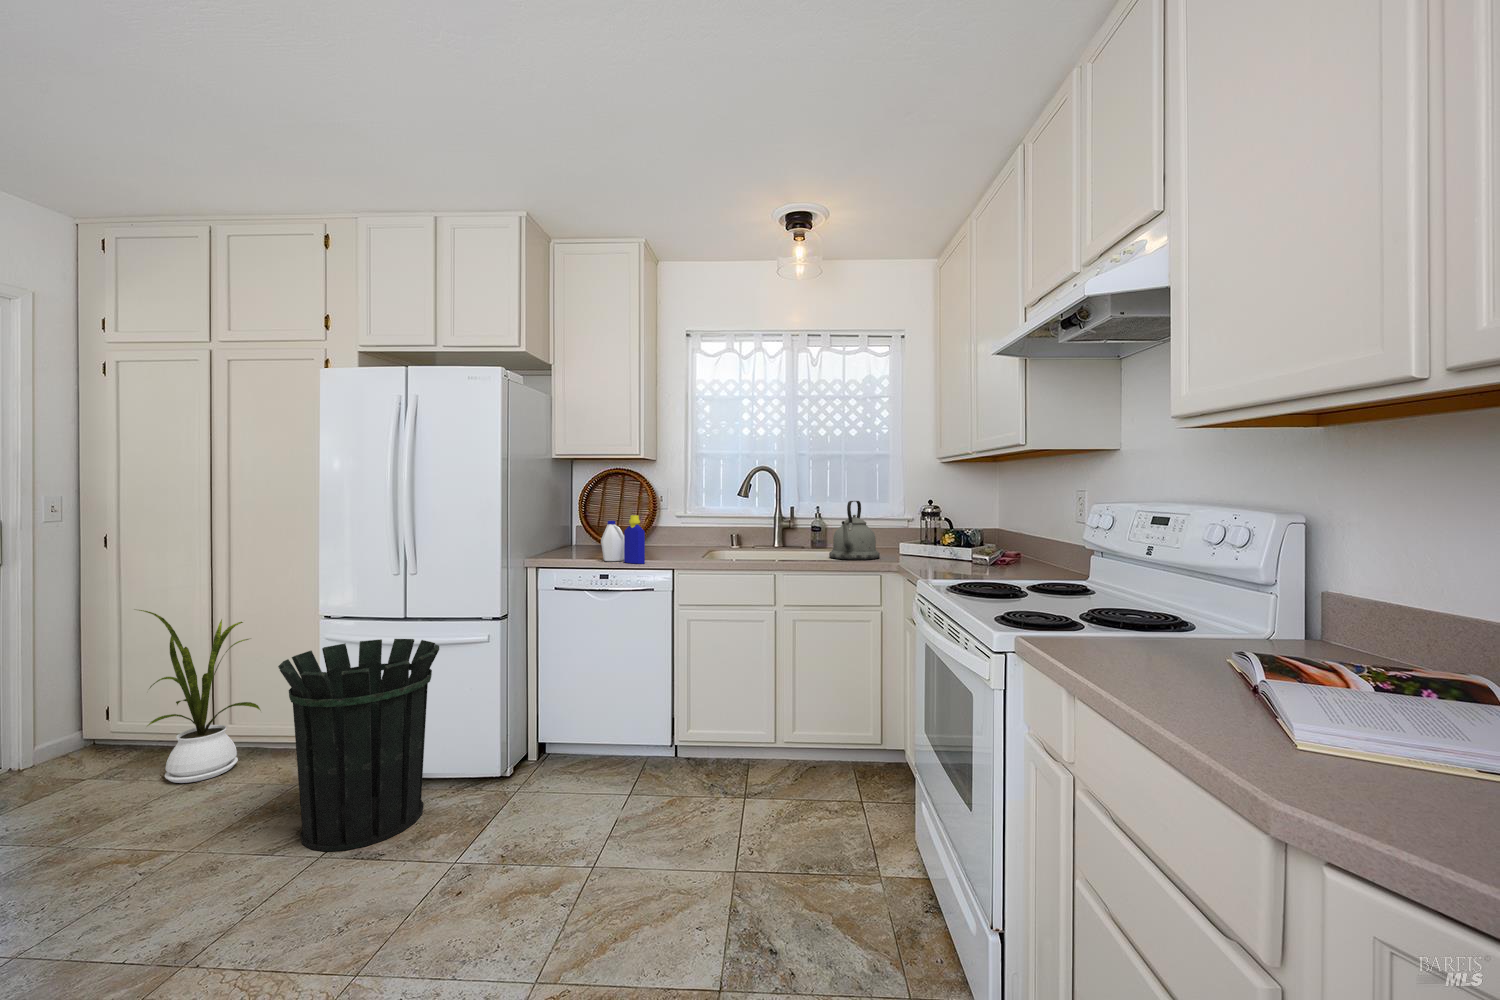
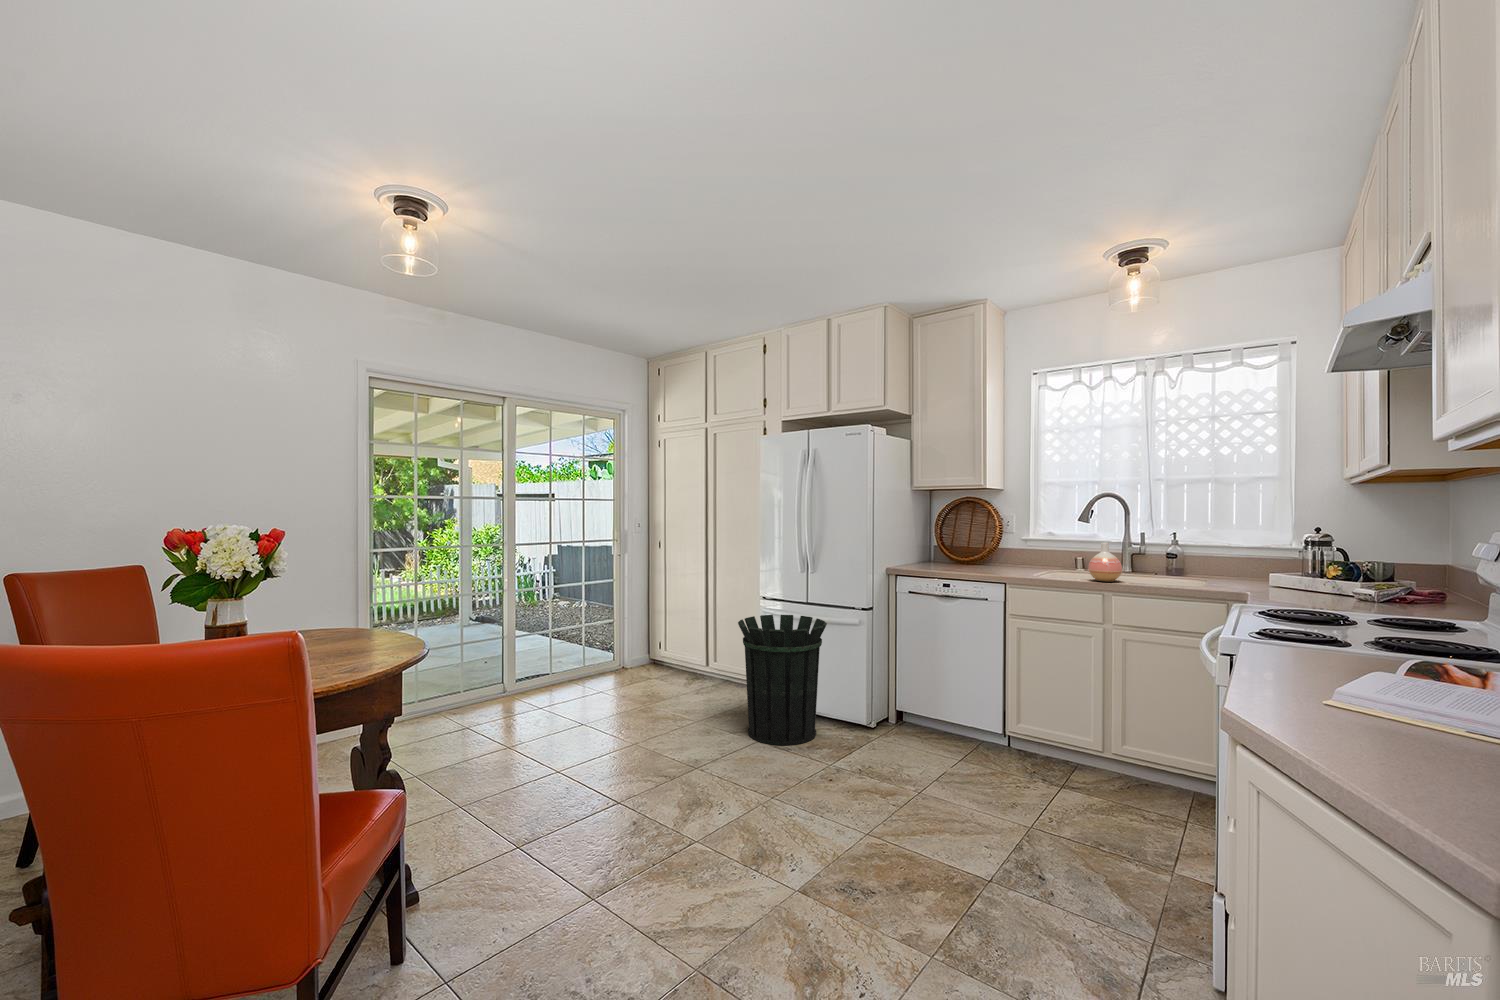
kettle: present [829,501,880,560] -> none [1169,527,1231,587]
bottle: present [601,515,645,564] -> none [945,536,980,576]
vase: none [760,519,792,561] -> present [1088,543,1122,582]
house plant: present [139,610,261,783] -> none [668,582,728,691]

